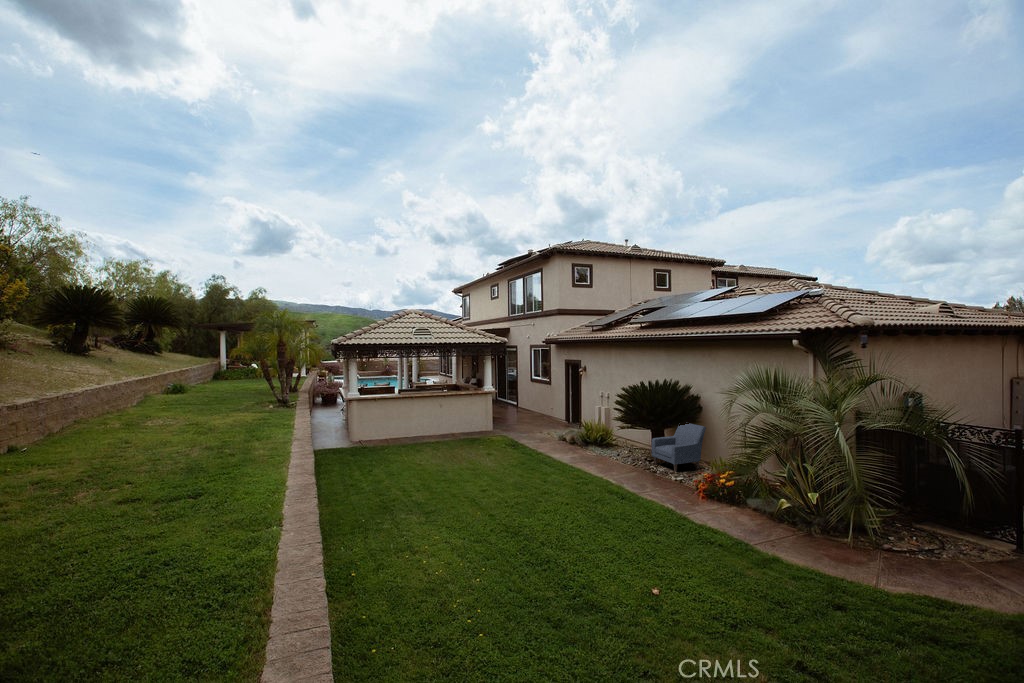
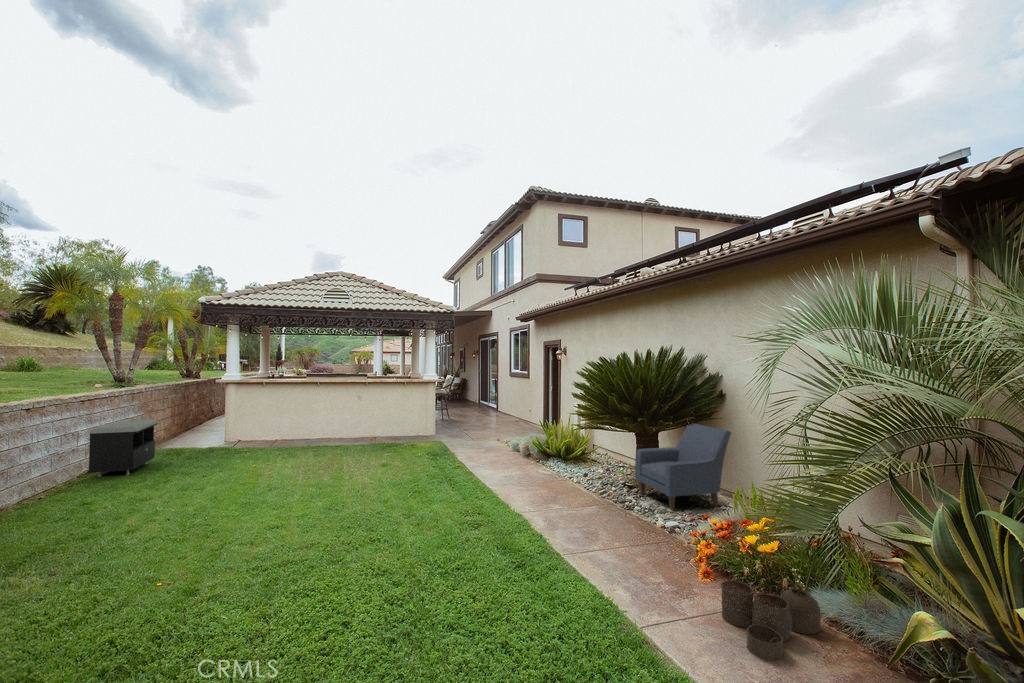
storage bench: none [314,430,341,469] -> present [89,419,158,476]
woven basket: none [712,495,752,523] -> present [721,576,821,661]

